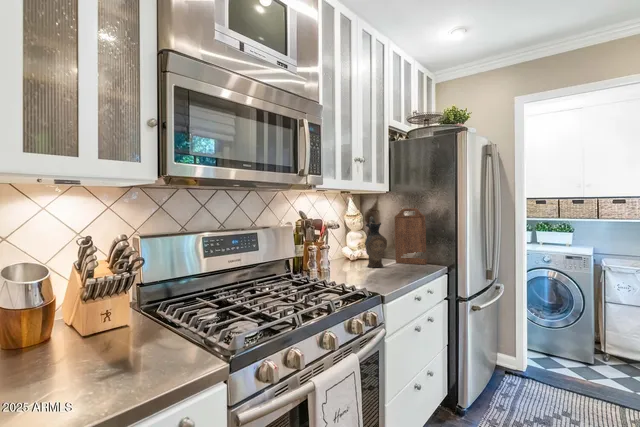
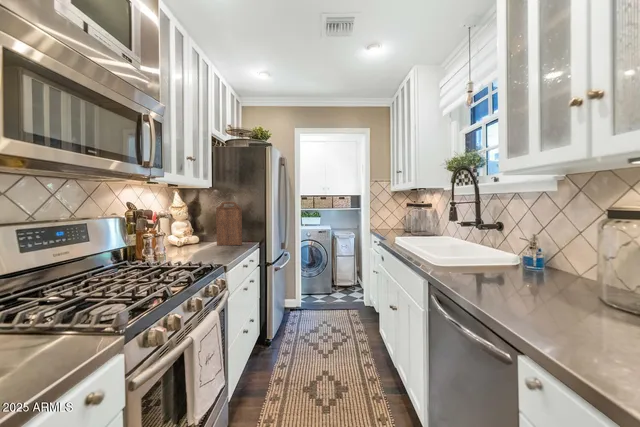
ceramic pitcher: present [365,216,387,267] -> none [194,208,213,250]

